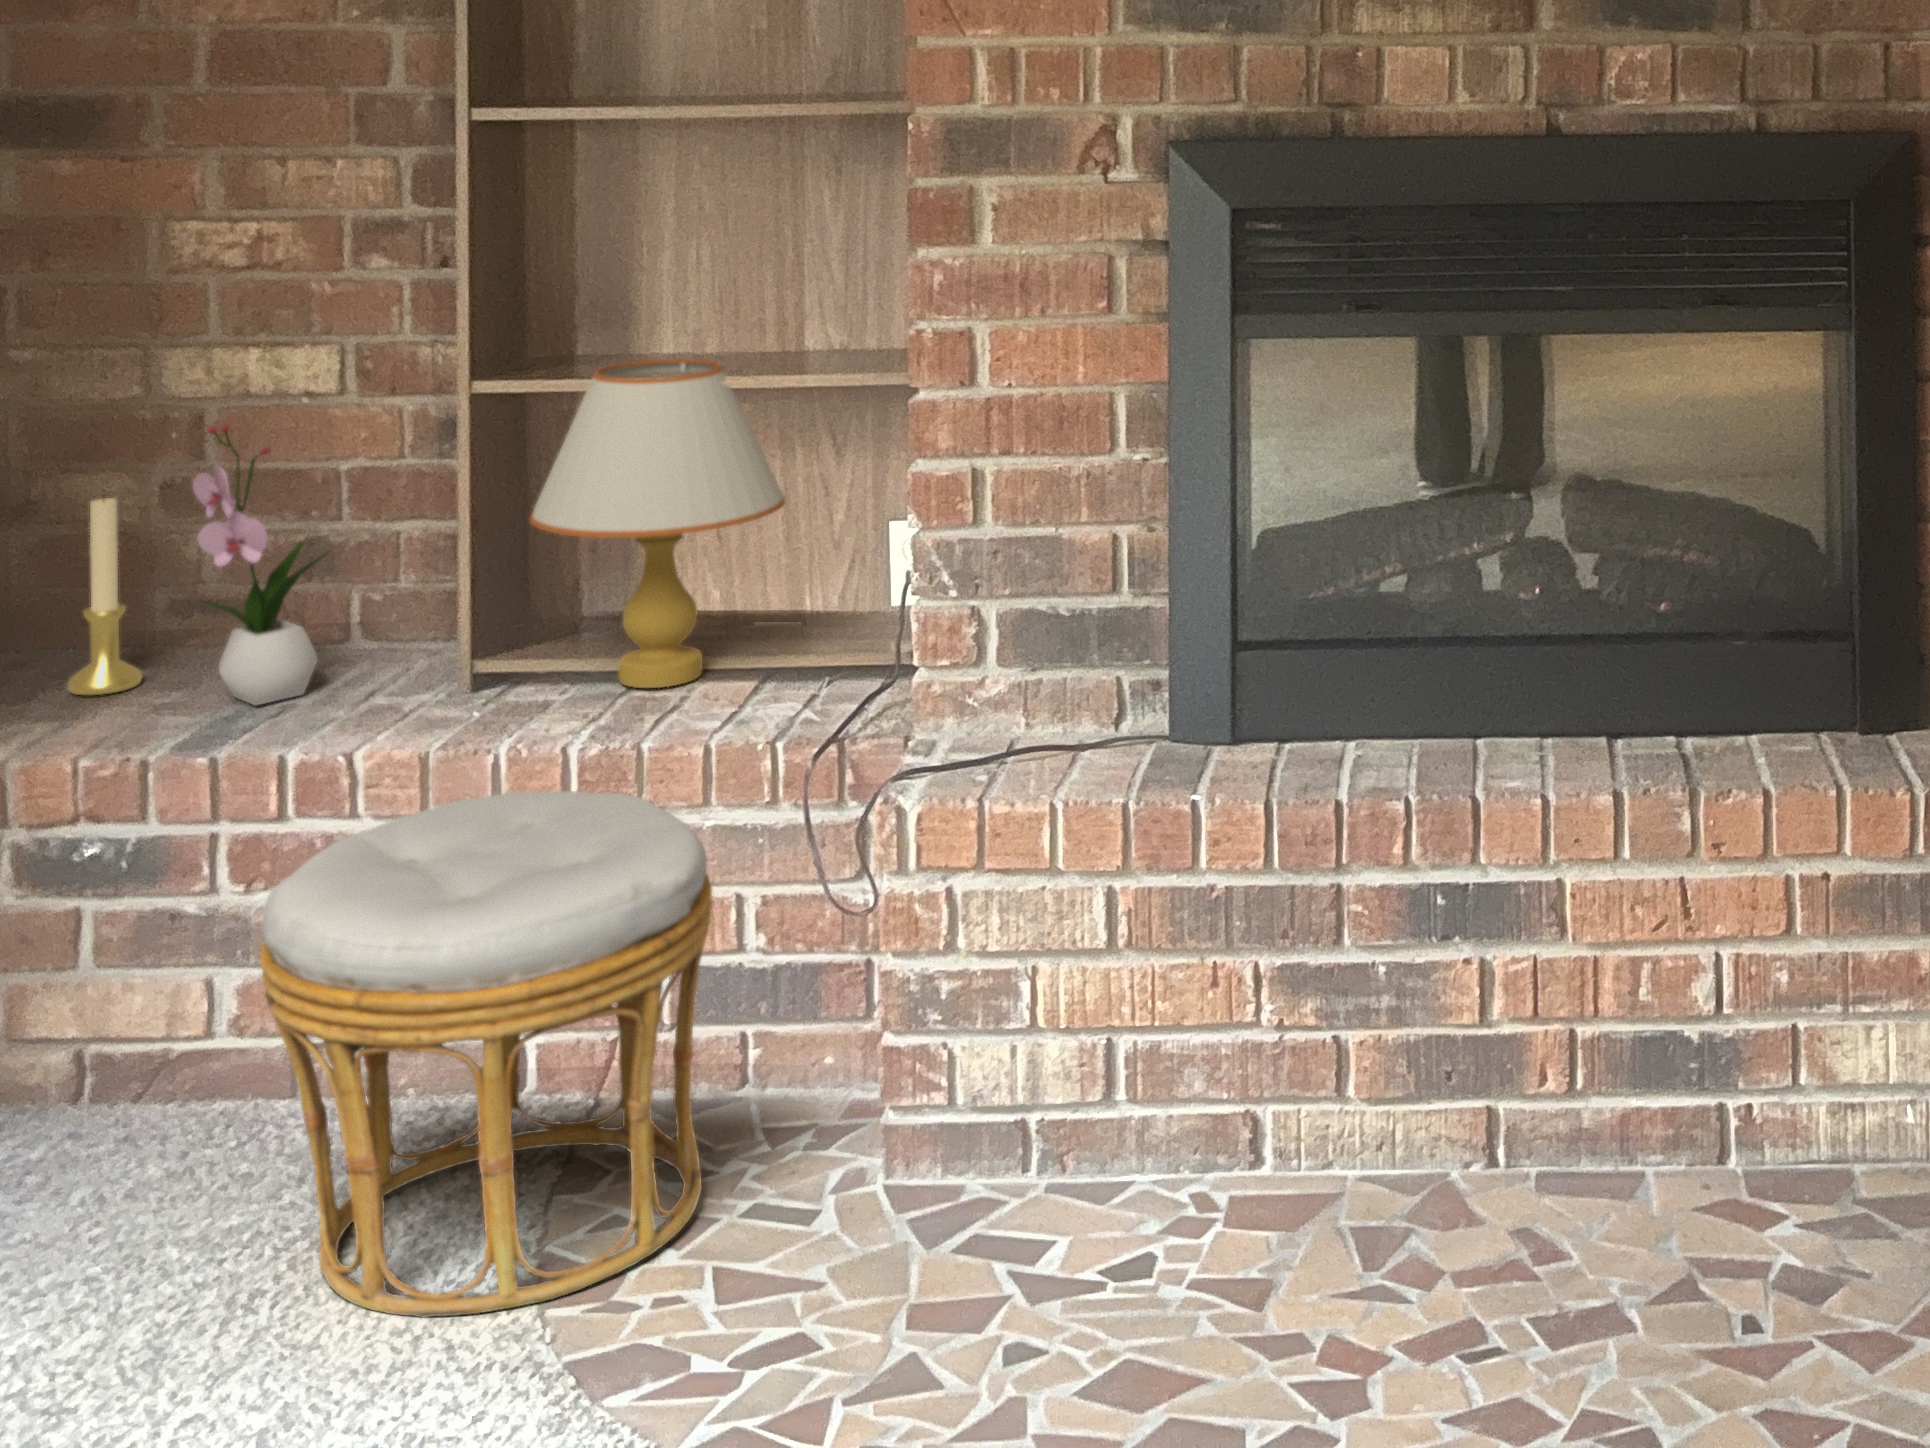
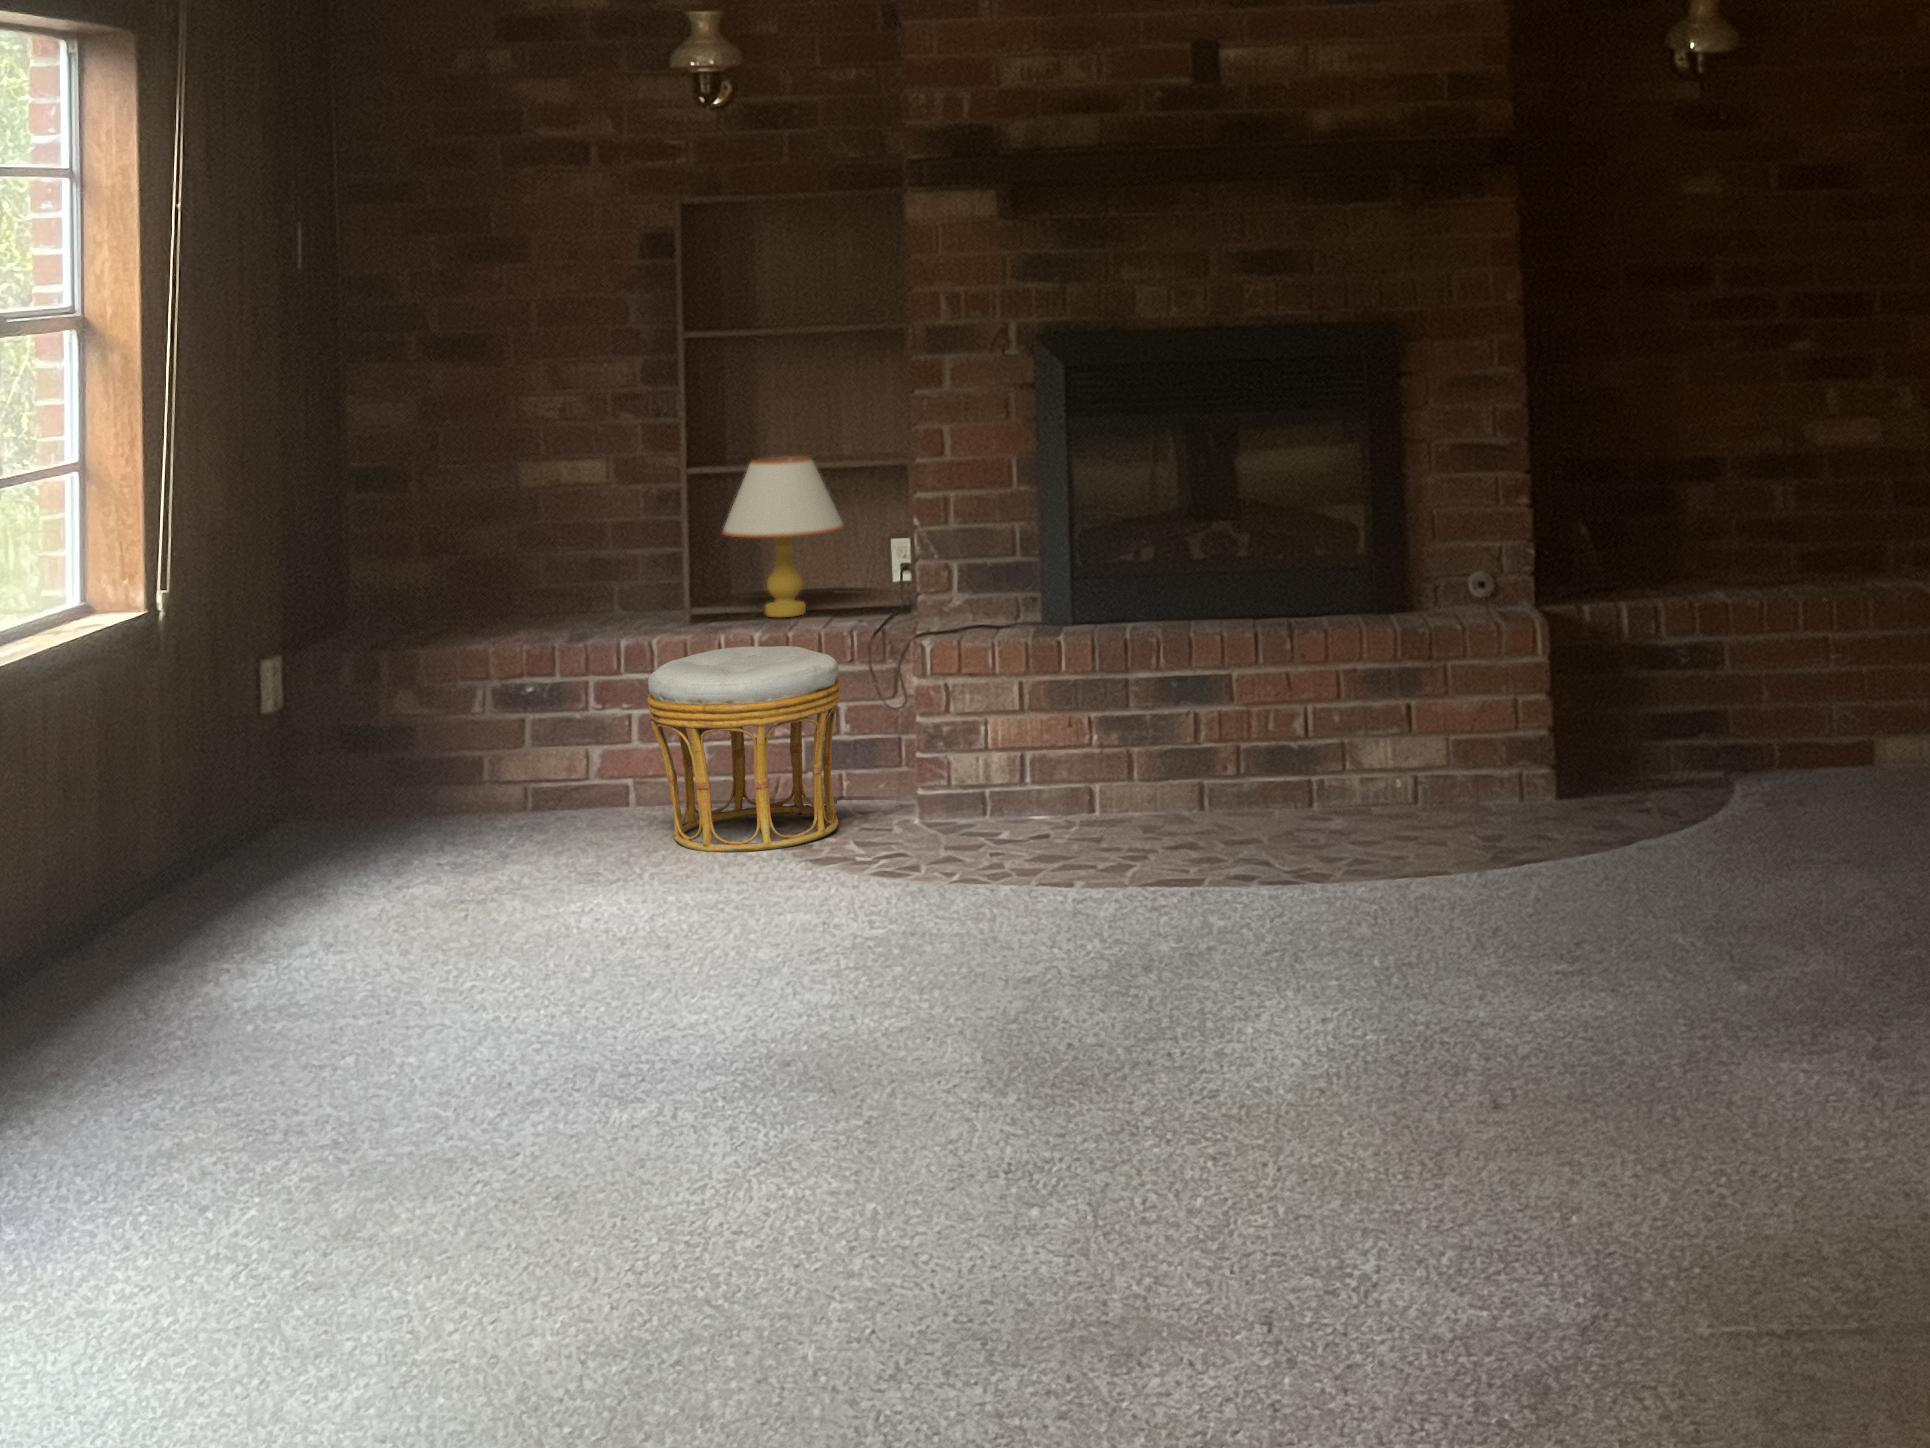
flower arrangement: present [193,424,327,705] -> none [560,490,625,628]
candle holder: present [68,498,142,695] -> none [495,528,529,627]

